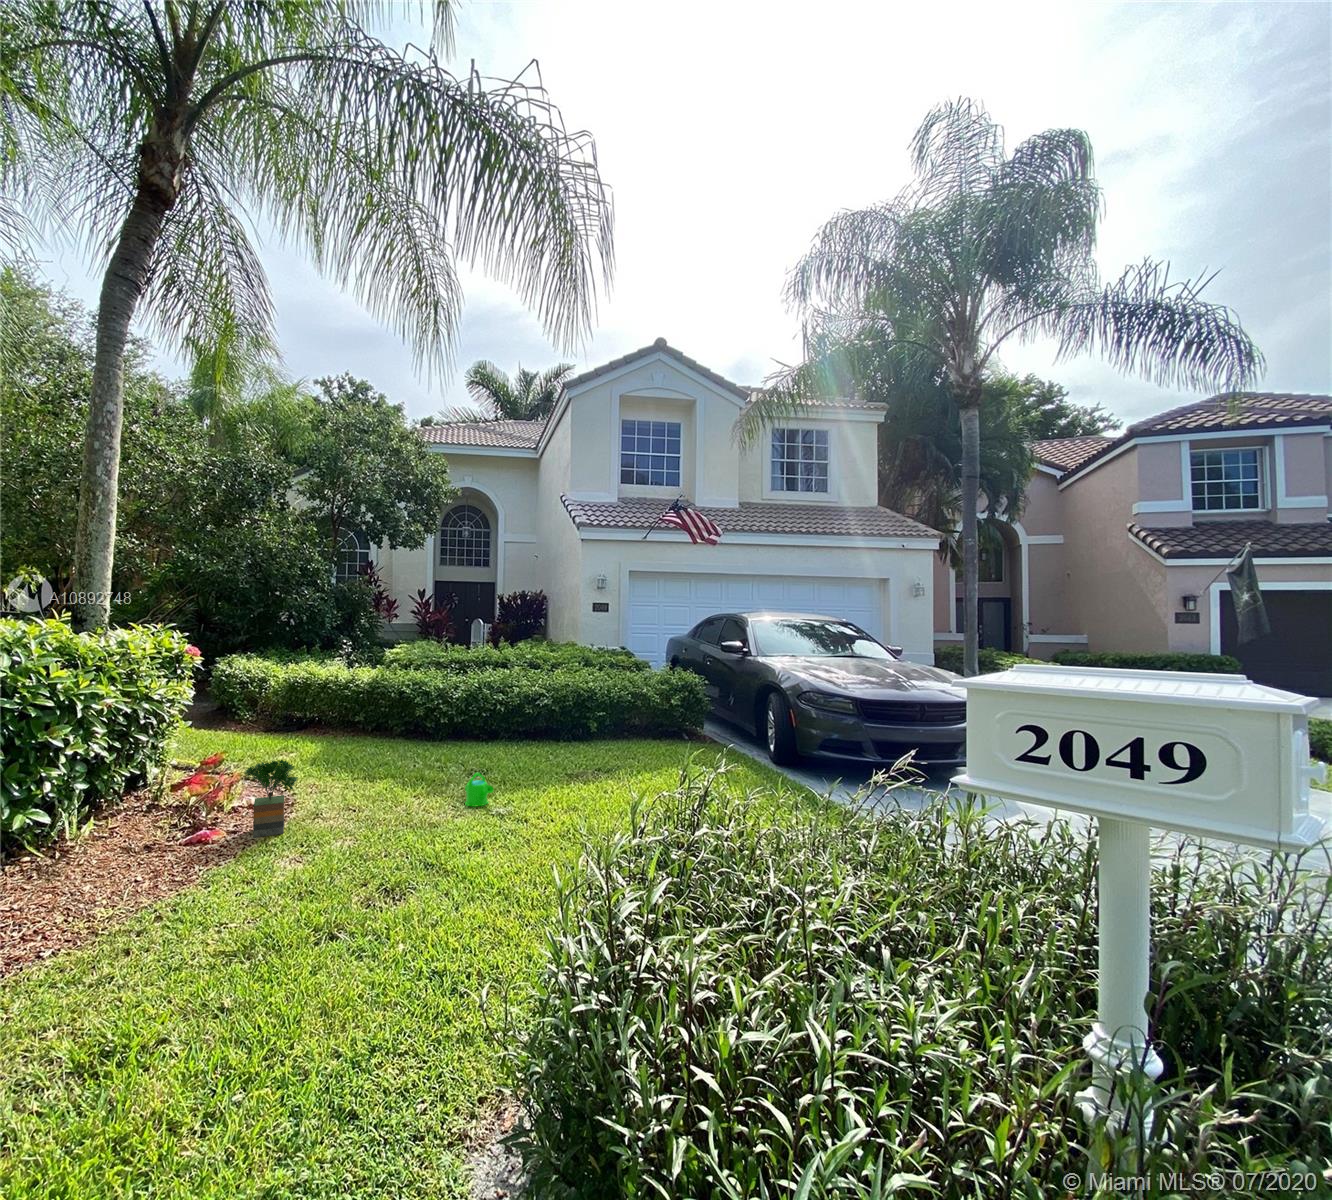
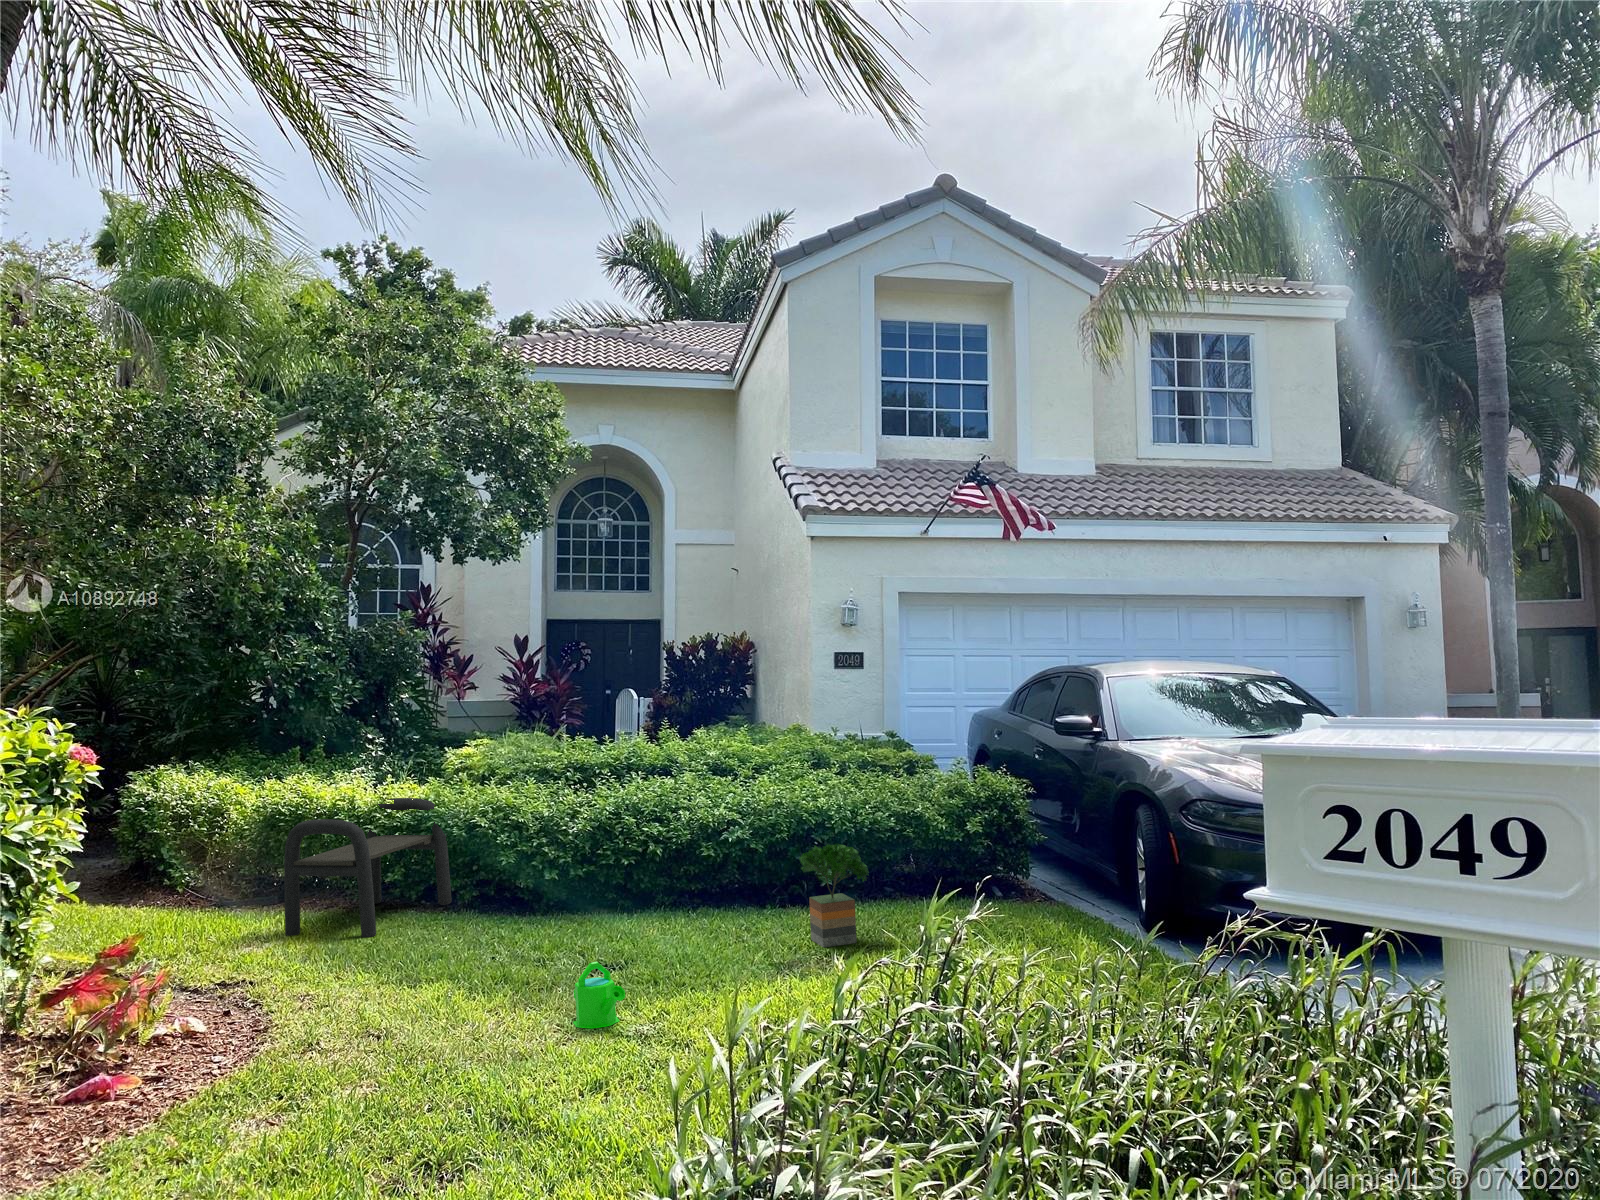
bench: none [299,678,390,752] -> present [284,798,452,938]
potted tree: present [245,760,298,837] -> present [799,844,868,947]

